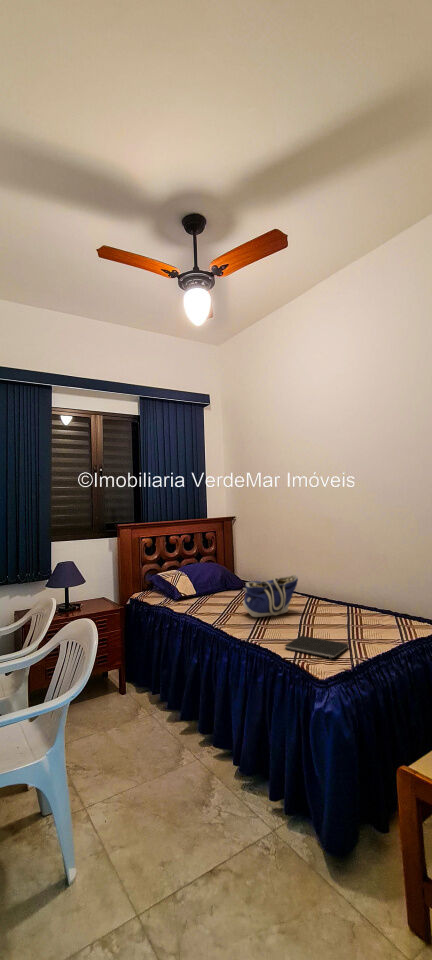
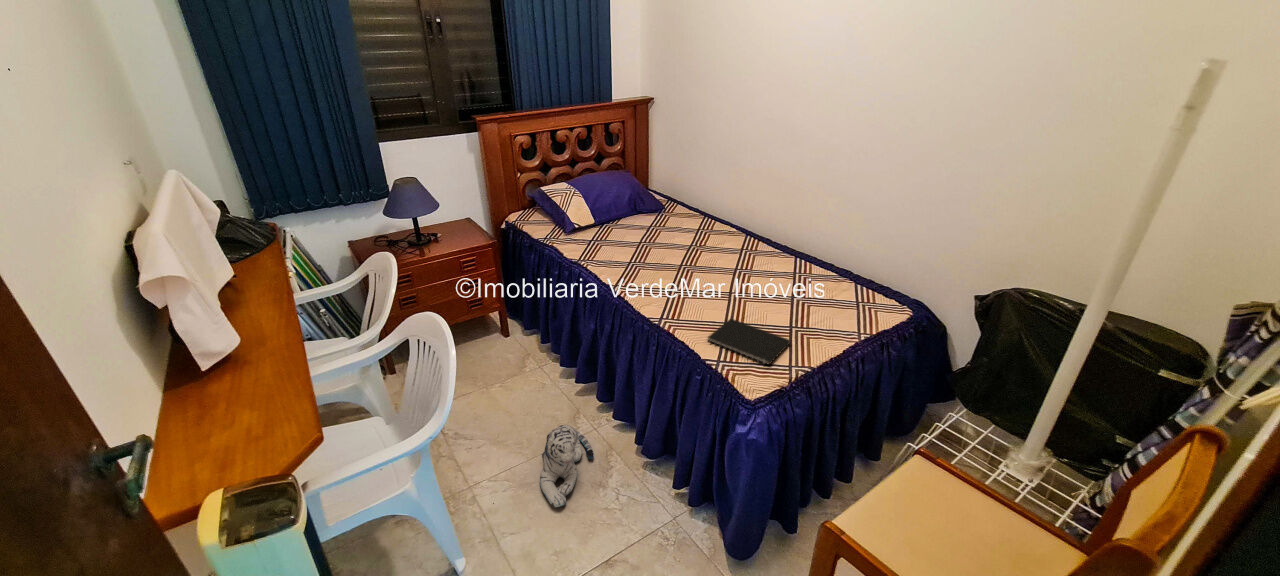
tote bag: present [243,575,298,617] -> none [657,221,736,275]
plush toy: none [148,744,197,824] -> present [540,425,594,507]

